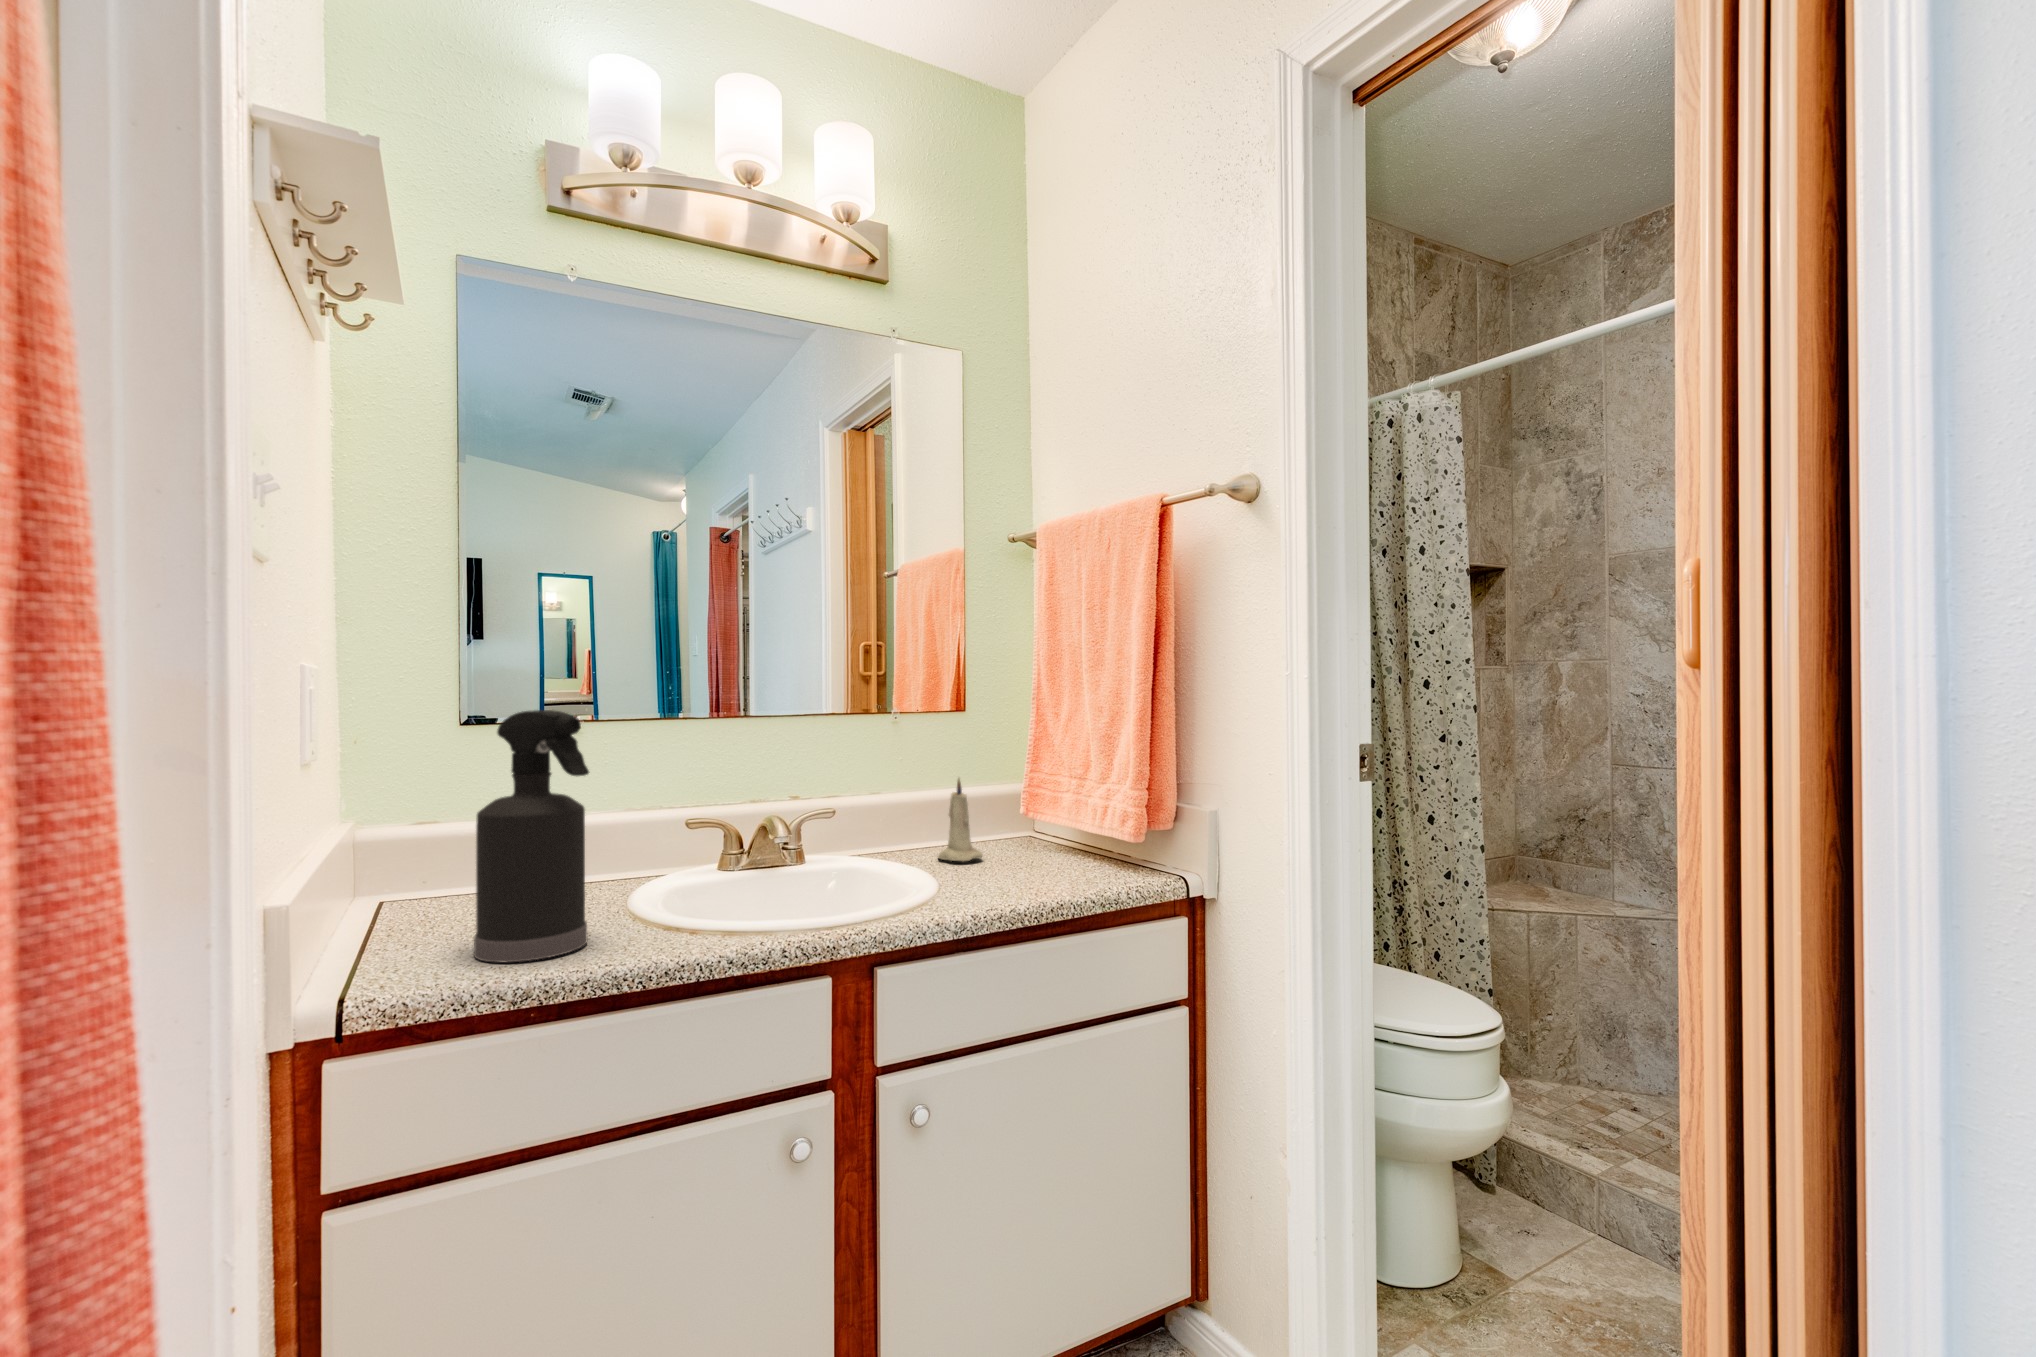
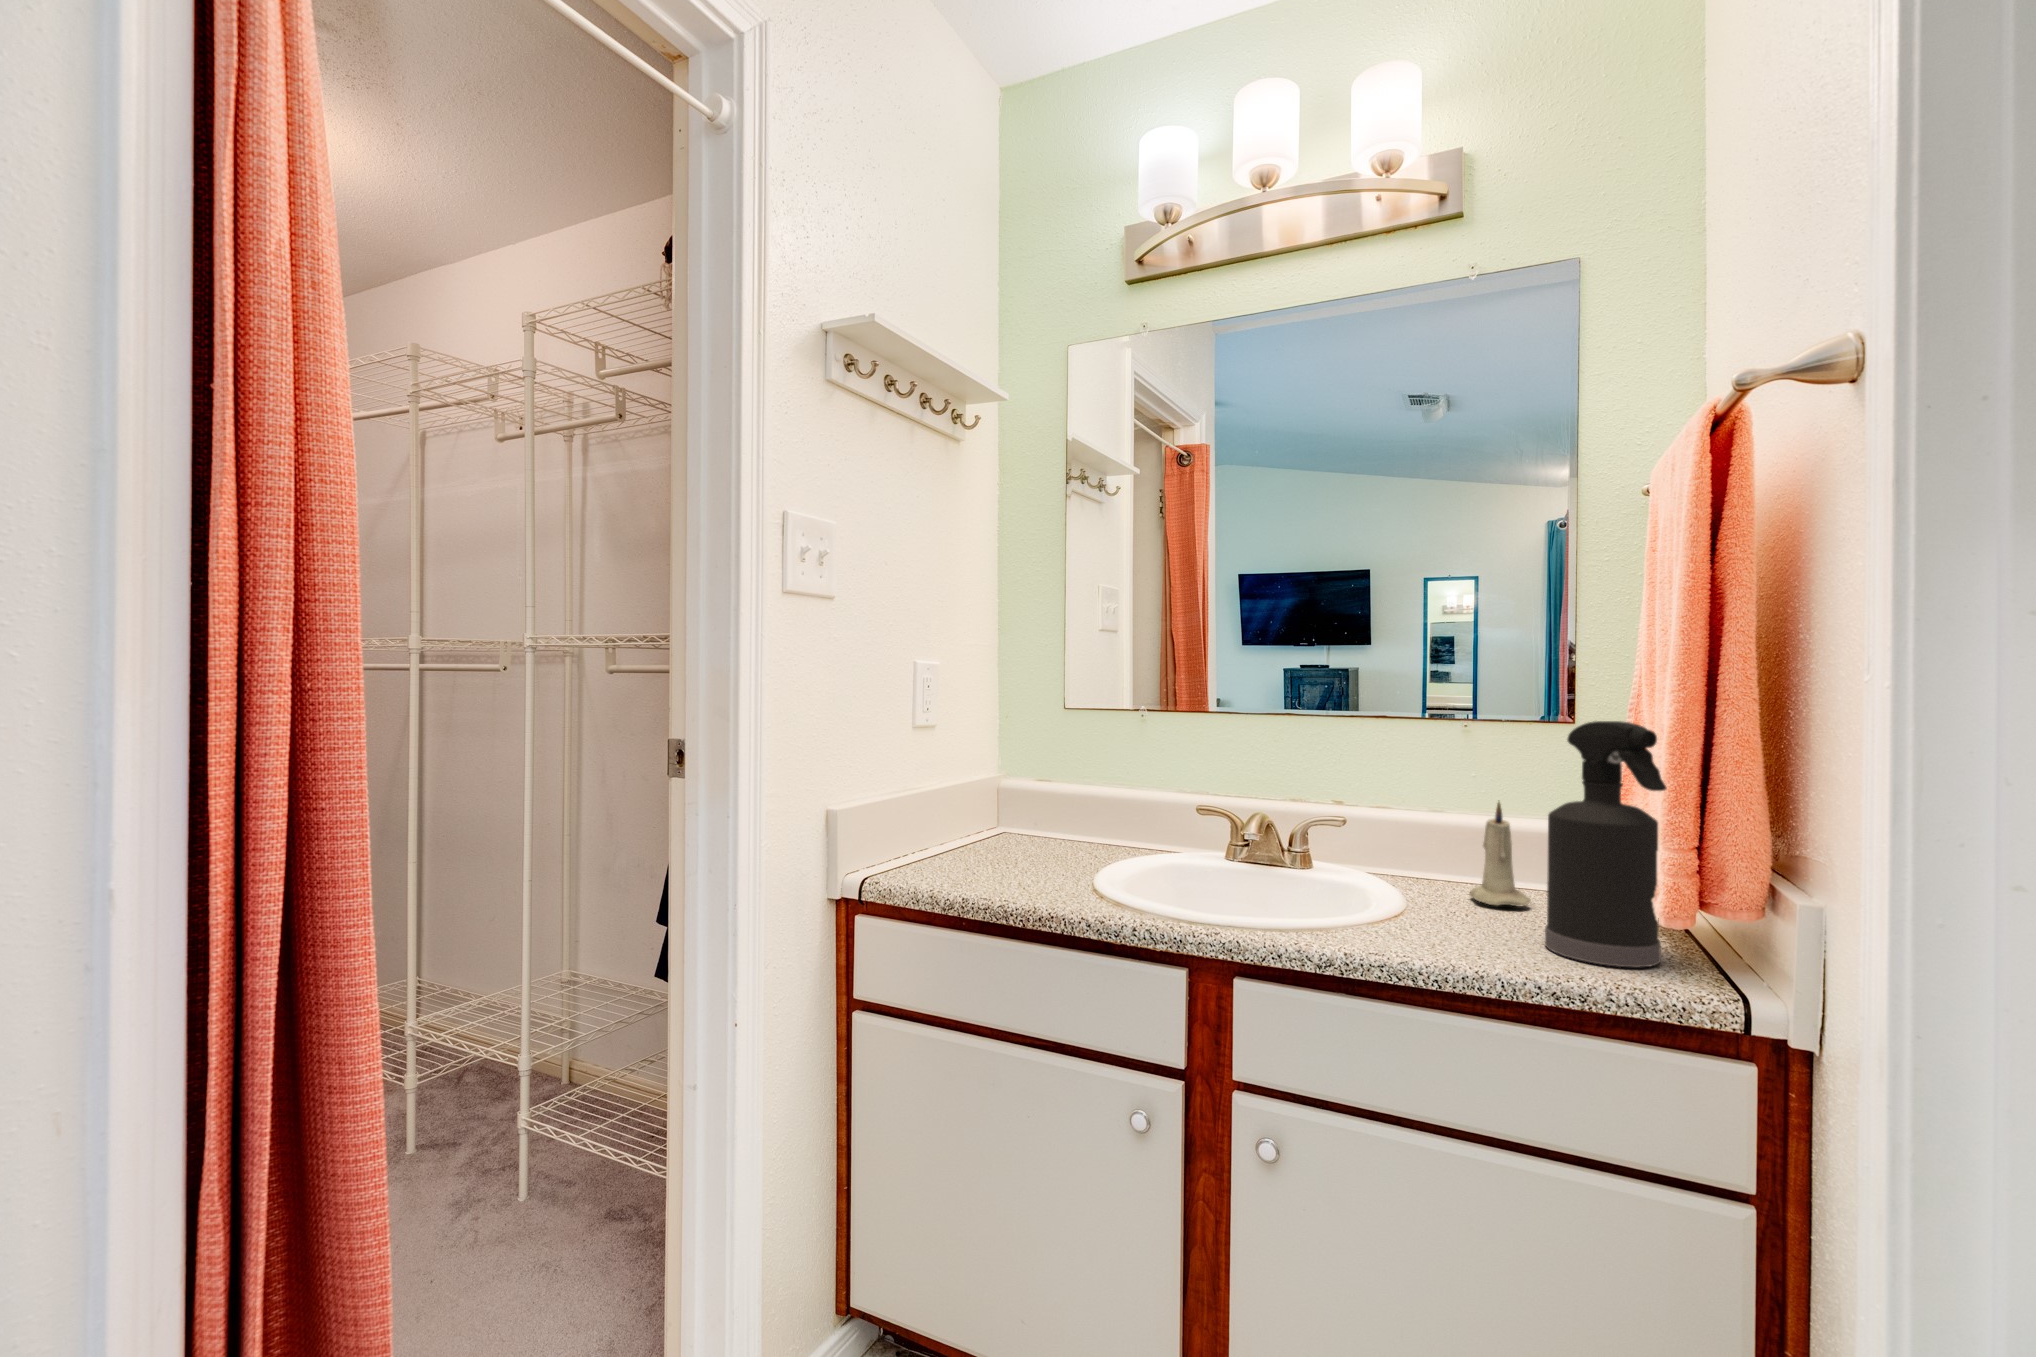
spray bottle: present [474,710,589,962] -> present [1545,721,1666,967]

